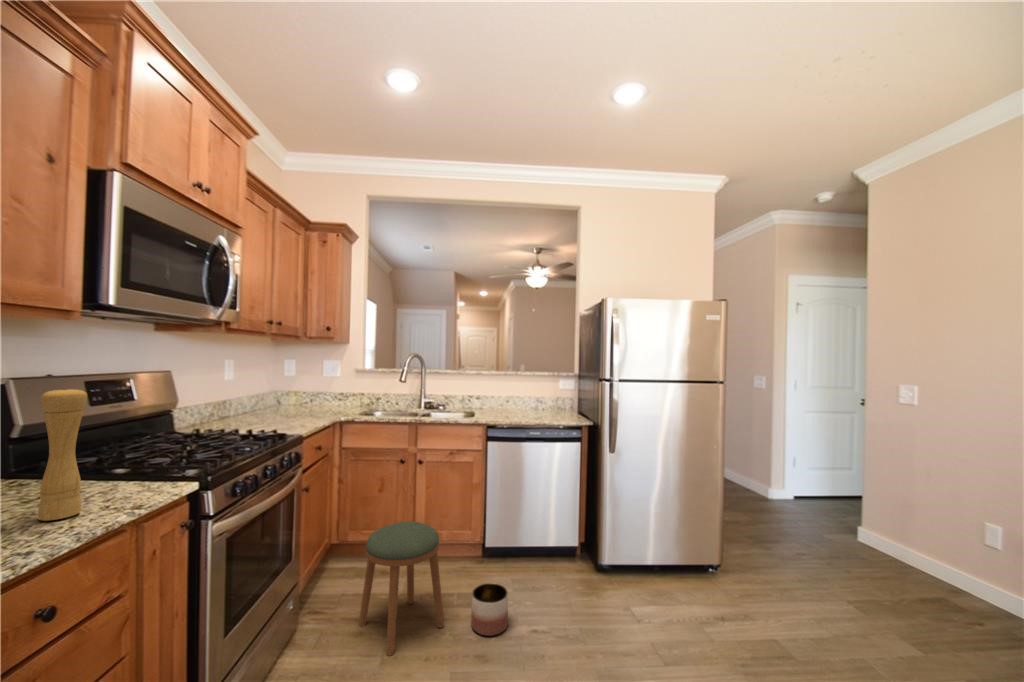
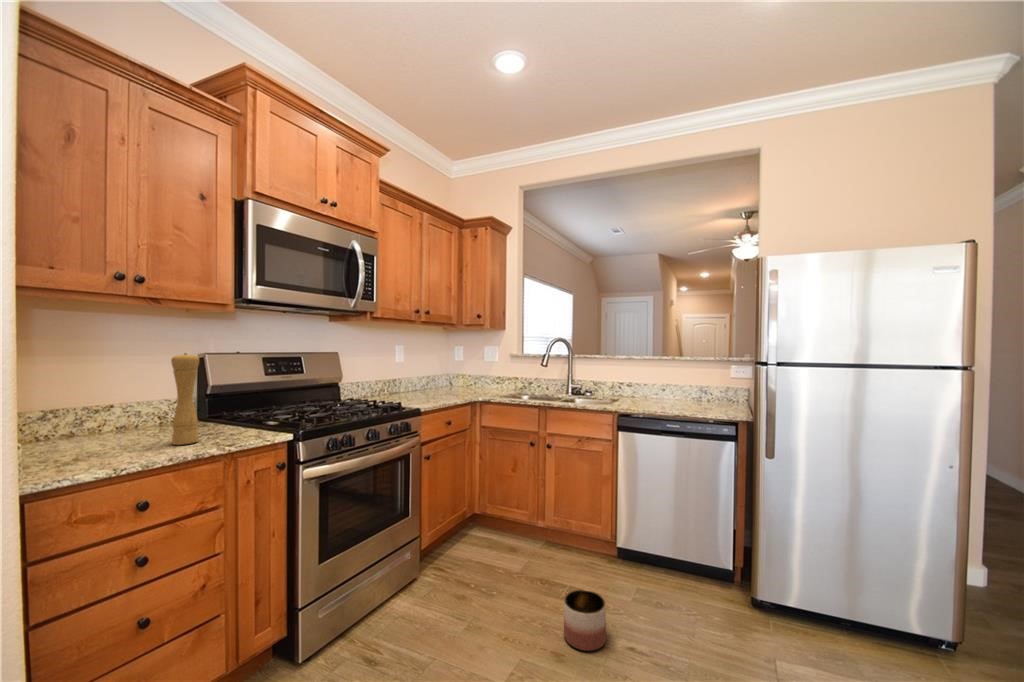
stool: present [358,521,444,656] -> none [464,503,539,631]

